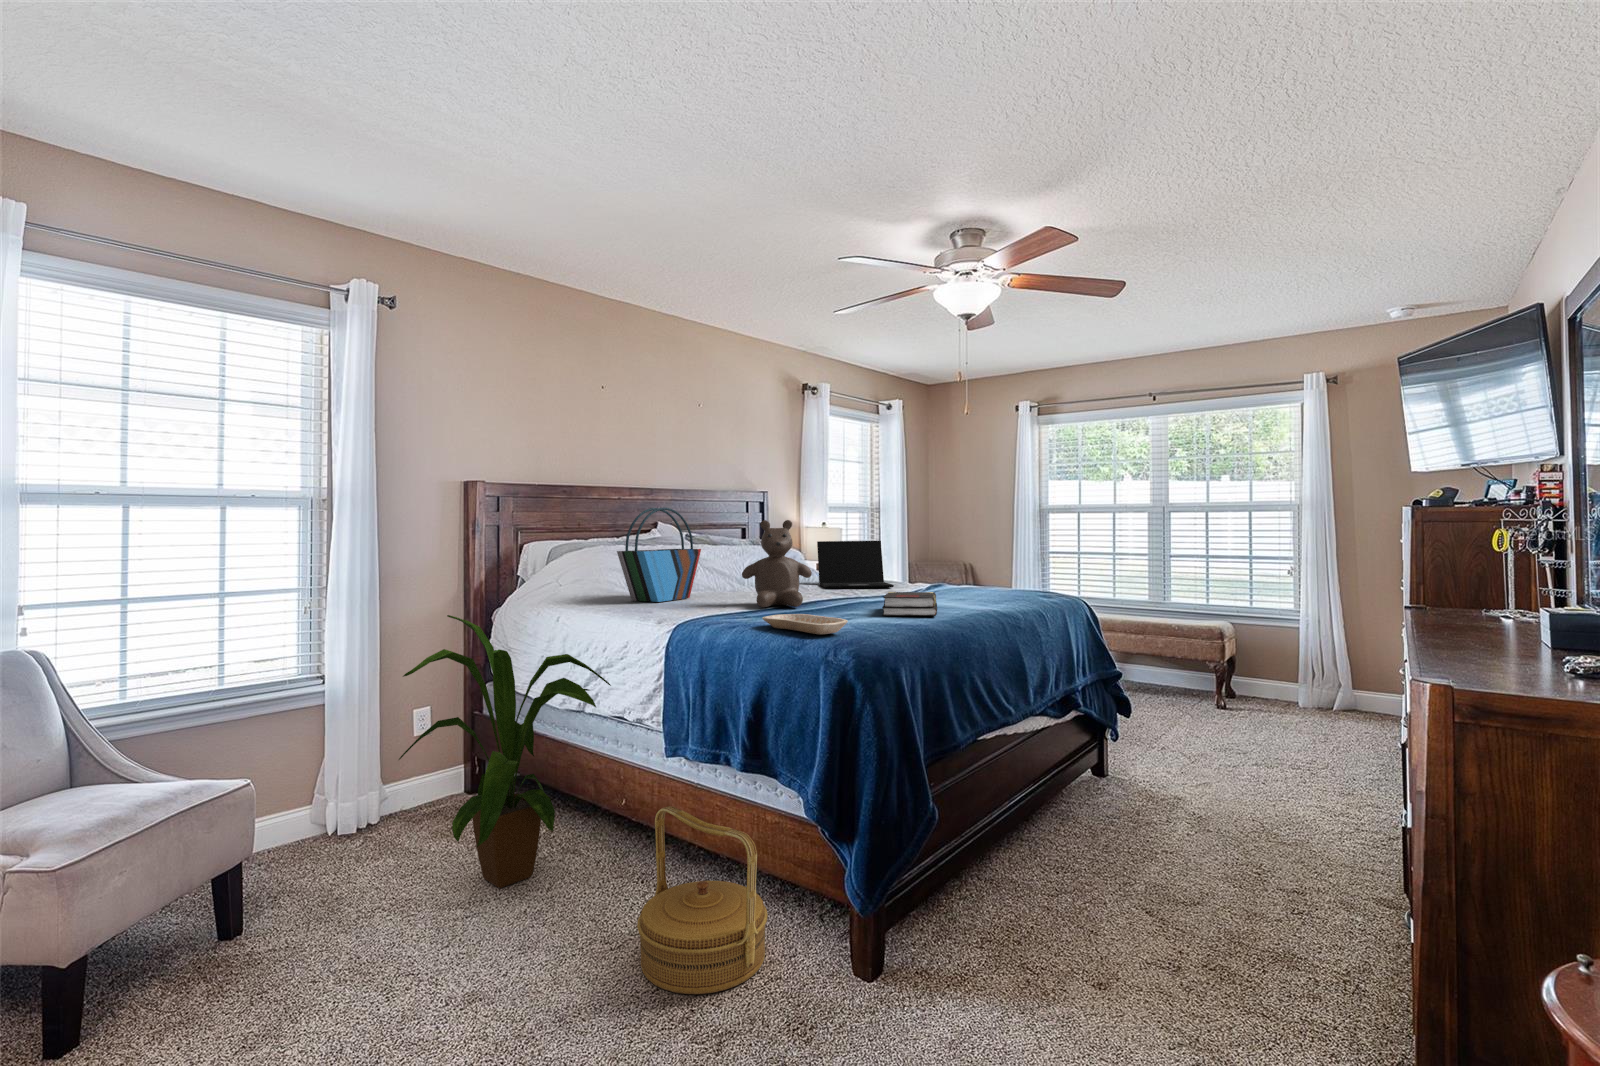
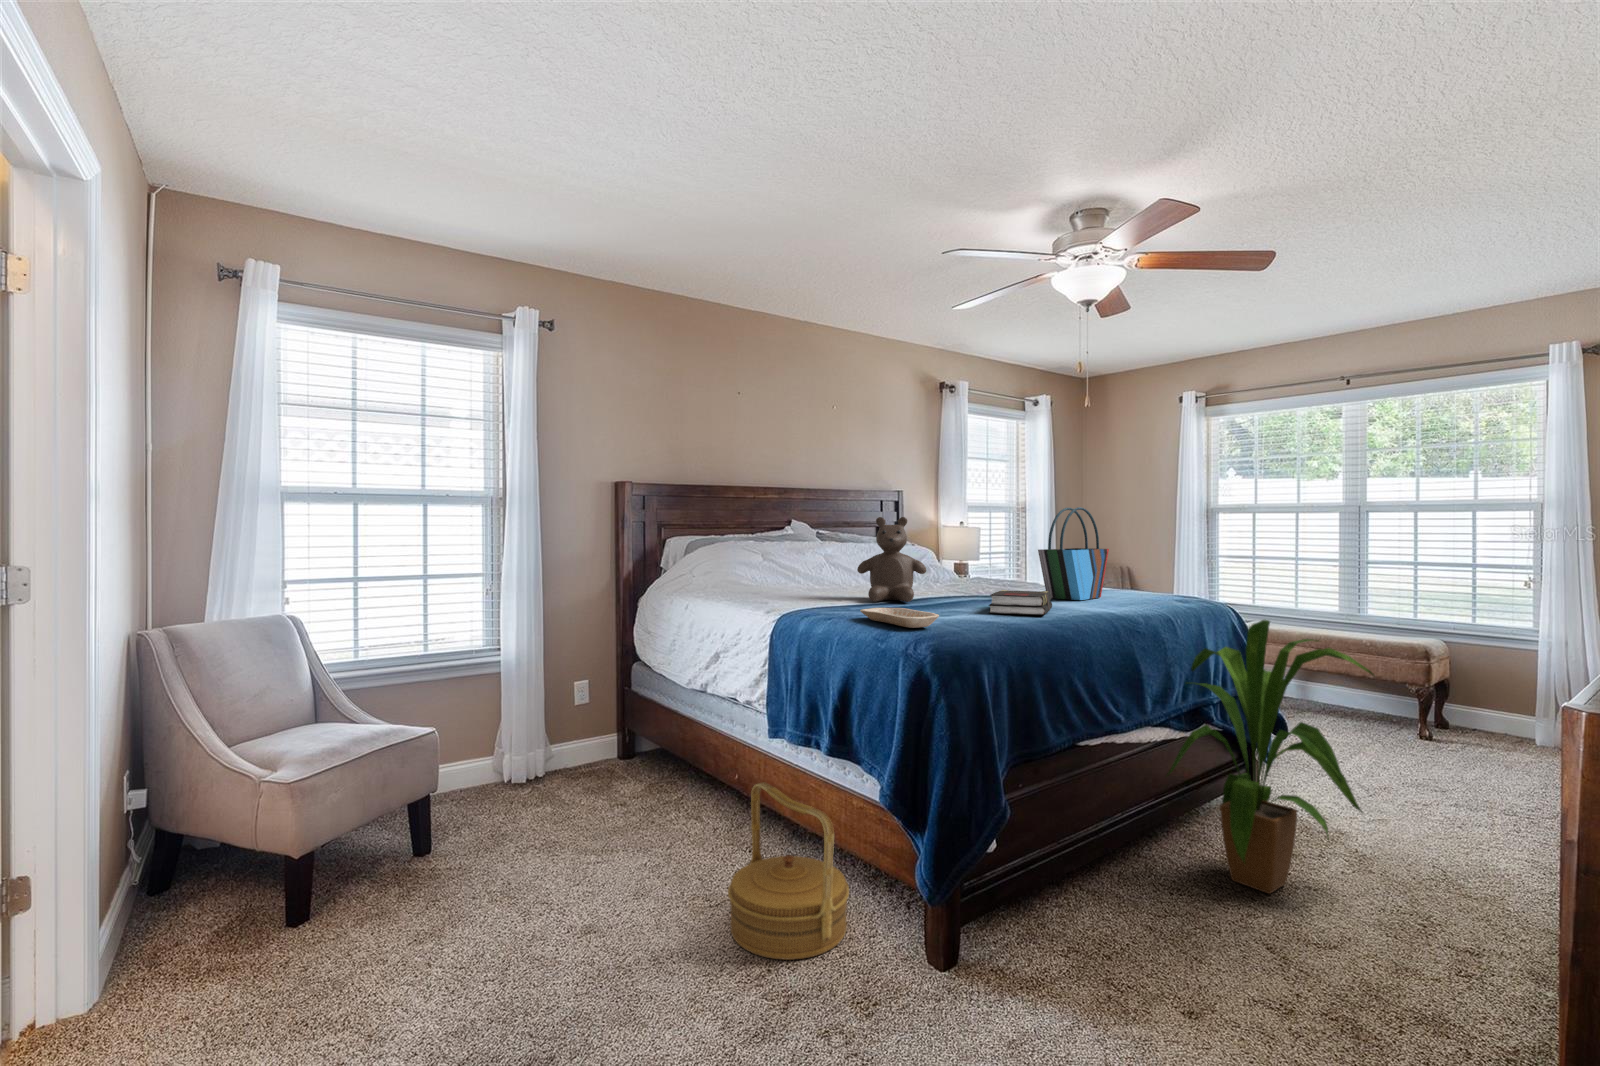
tote bag: present [617,507,701,602] -> present [1038,507,1109,600]
laptop: present [817,541,894,589] -> none [948,539,1023,587]
house plant: present [399,615,611,888] -> present [1167,620,1374,894]

